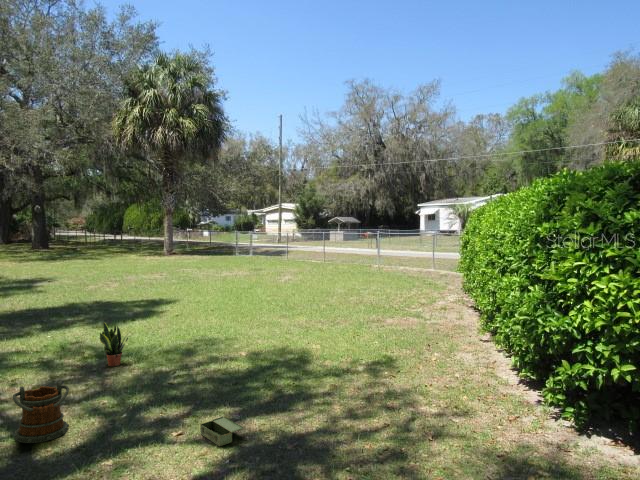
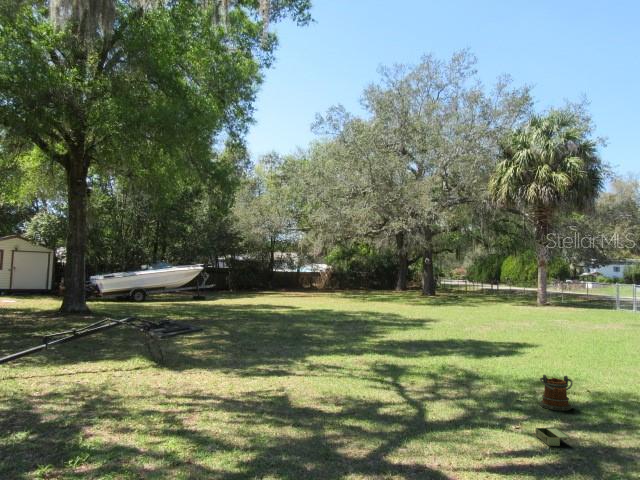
potted plant: present [99,322,128,366] -> none [468,349,491,384]
bucket: present [13,381,69,443] -> present [539,375,572,411]

